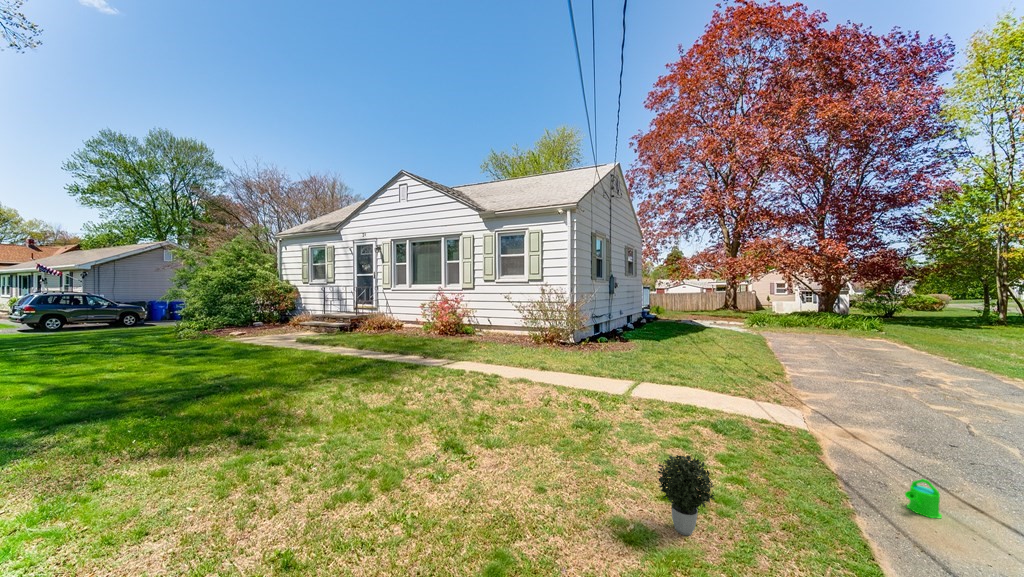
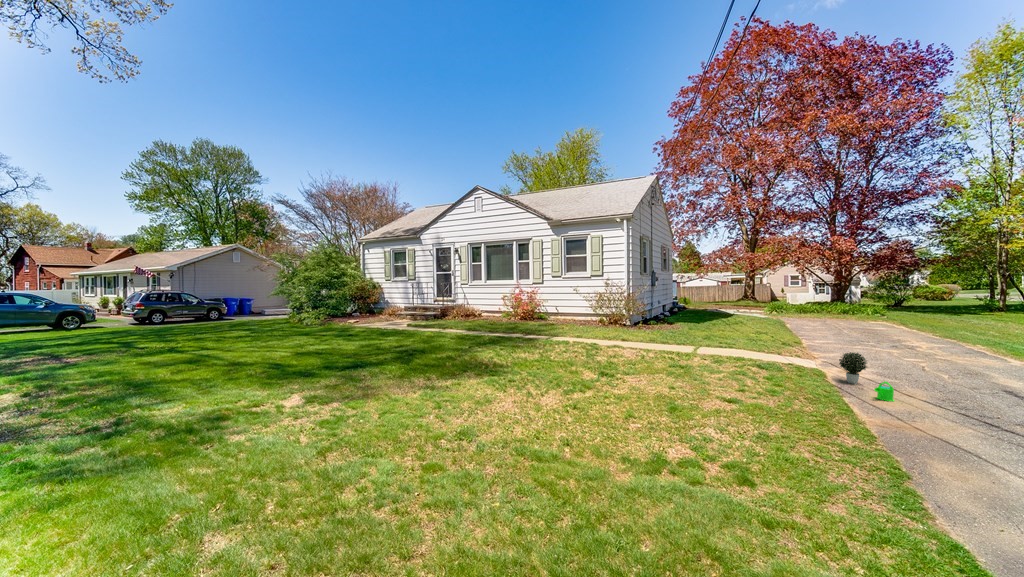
potted plant: present [658,455,715,536] -> present [839,352,867,384]

